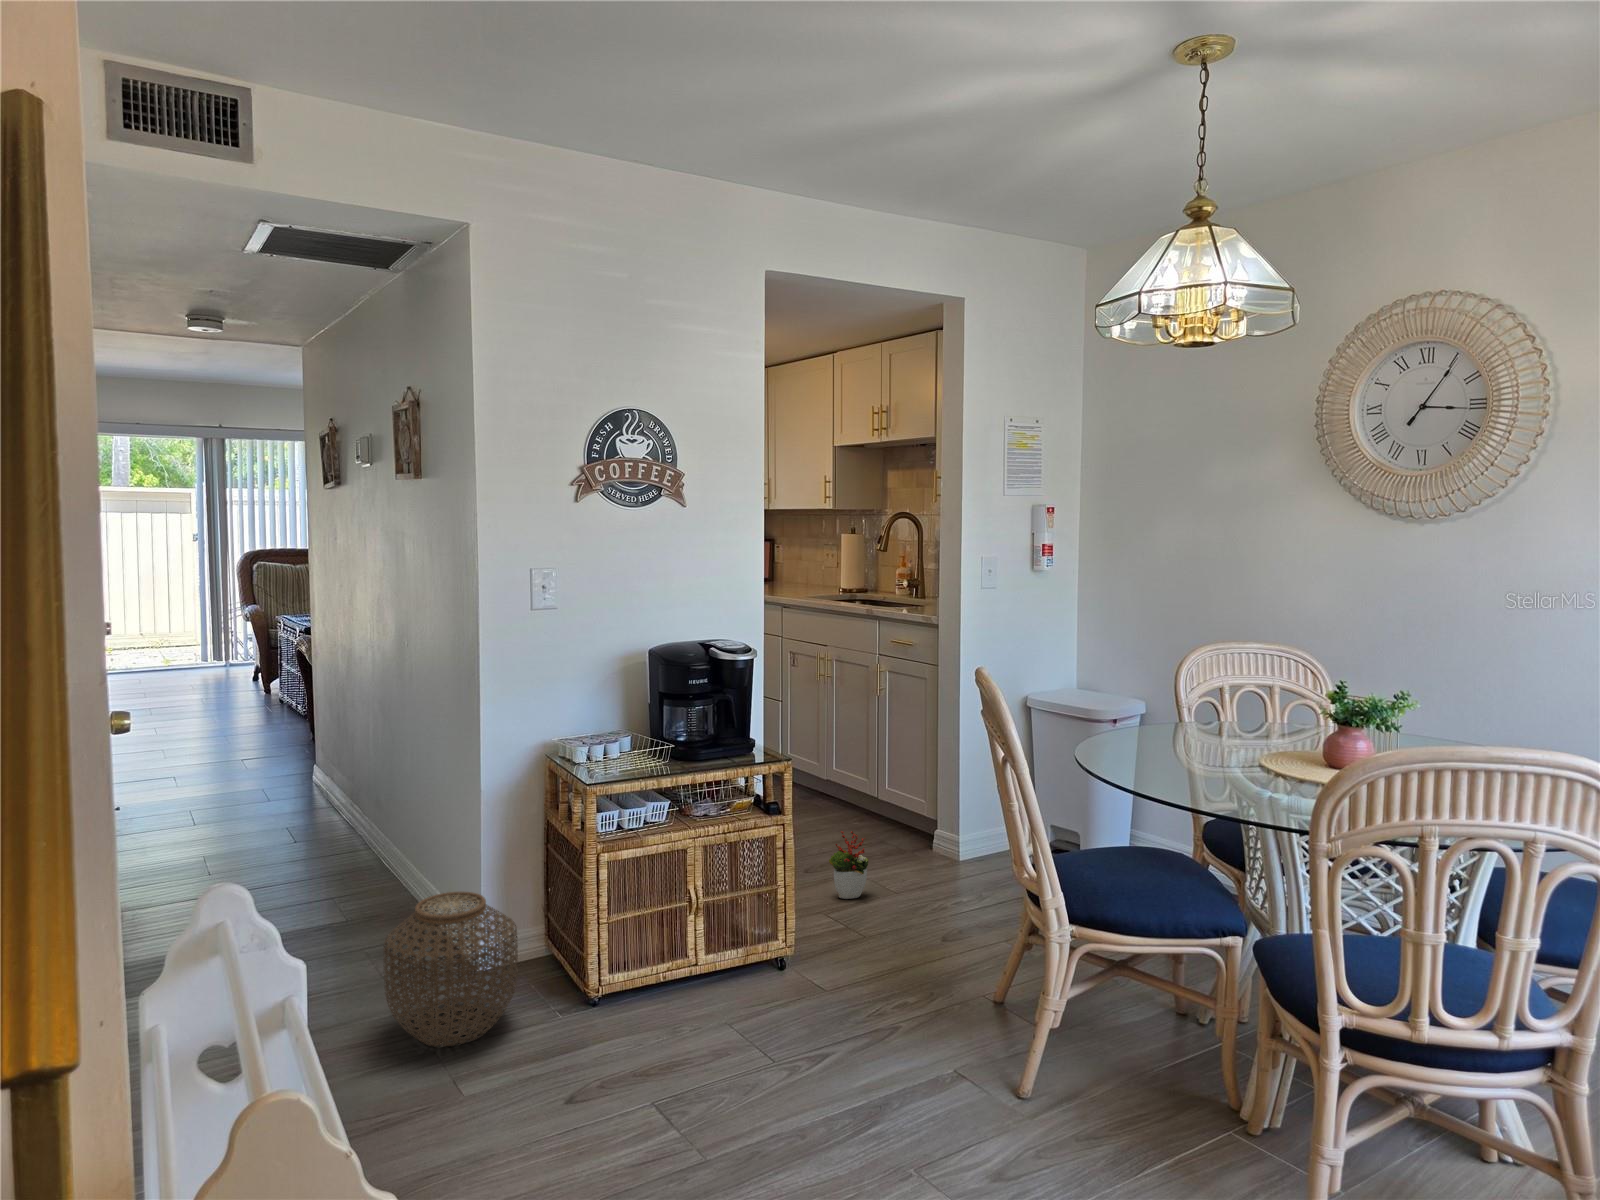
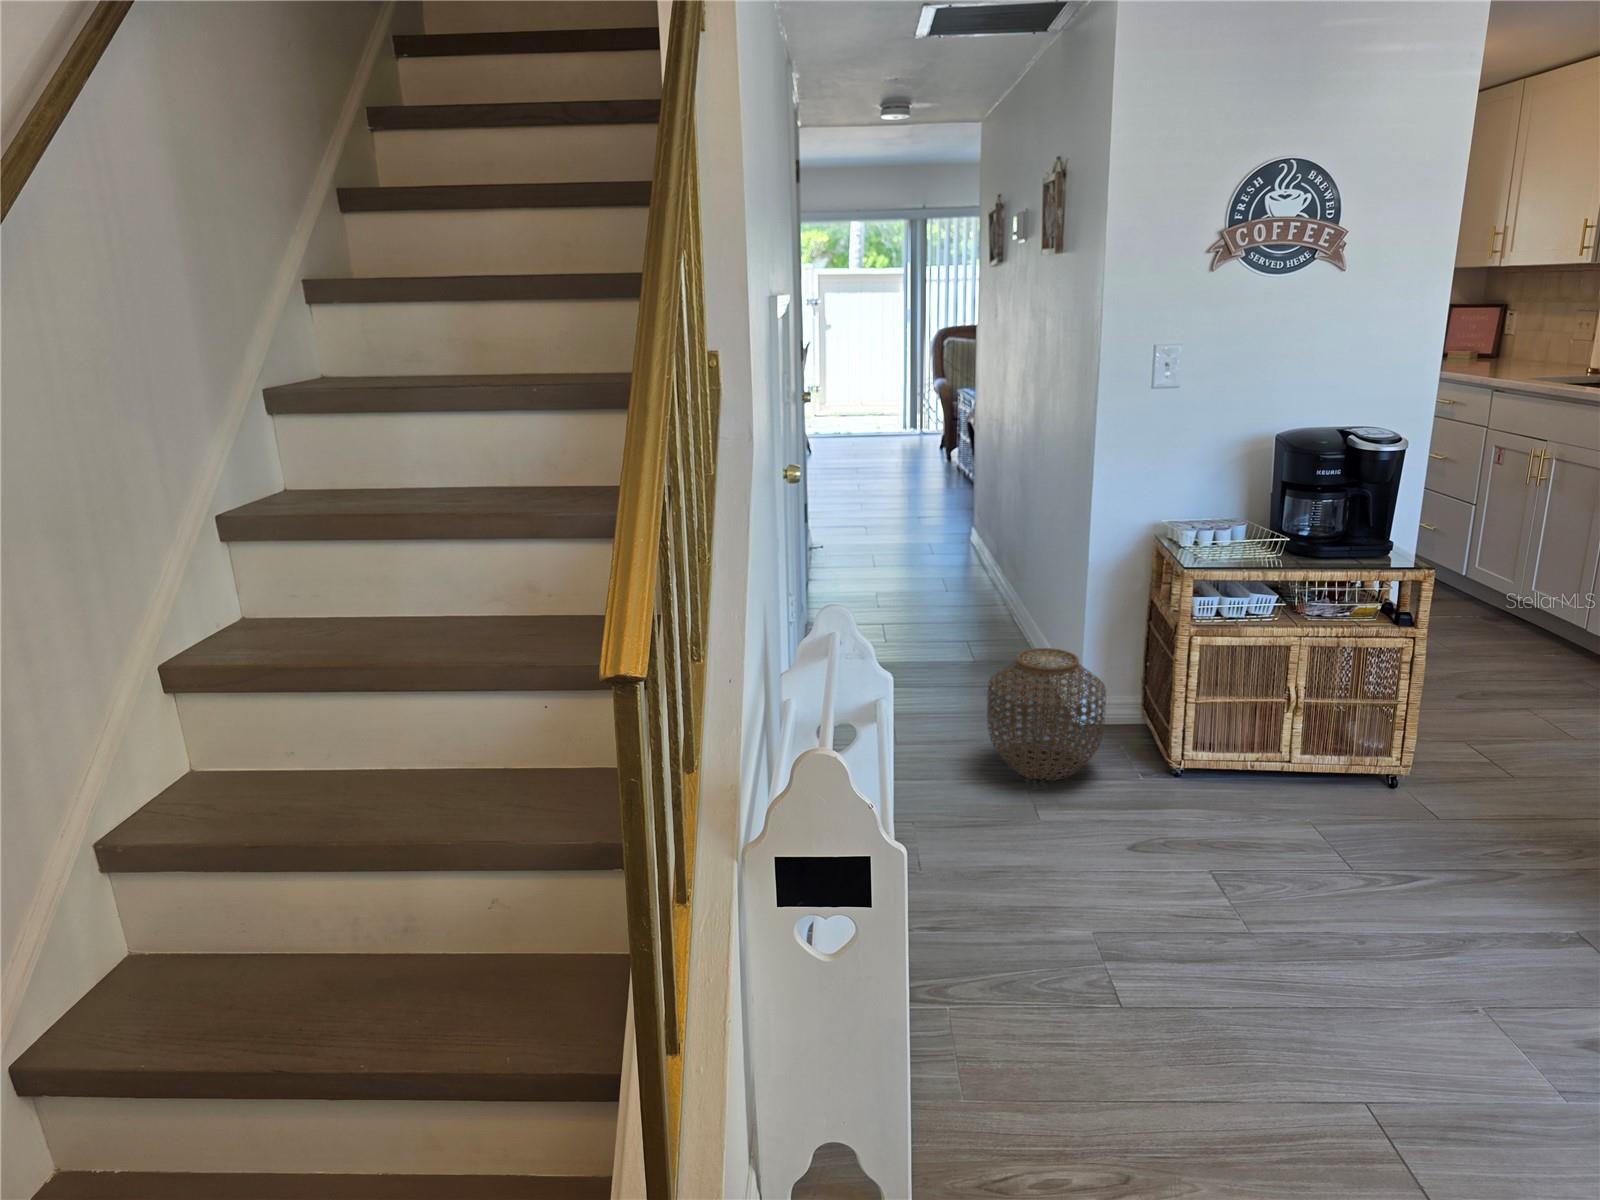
decorative plant: present [829,831,869,899] -> none [1484,659,1541,737]

